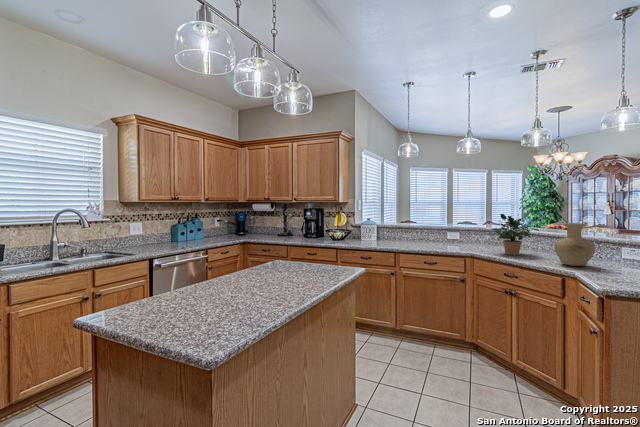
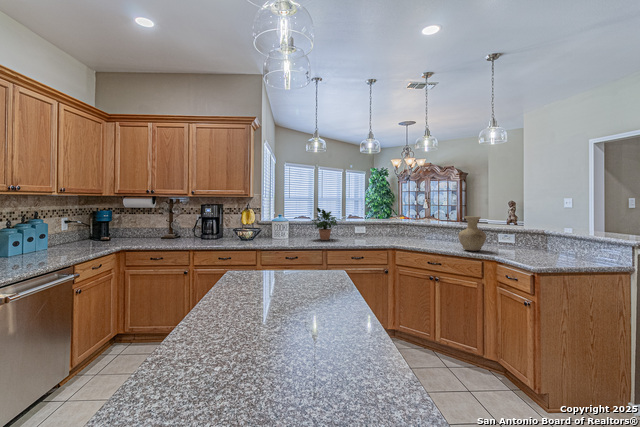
potted plant: present [492,214,539,255] -> present [311,208,342,240]

